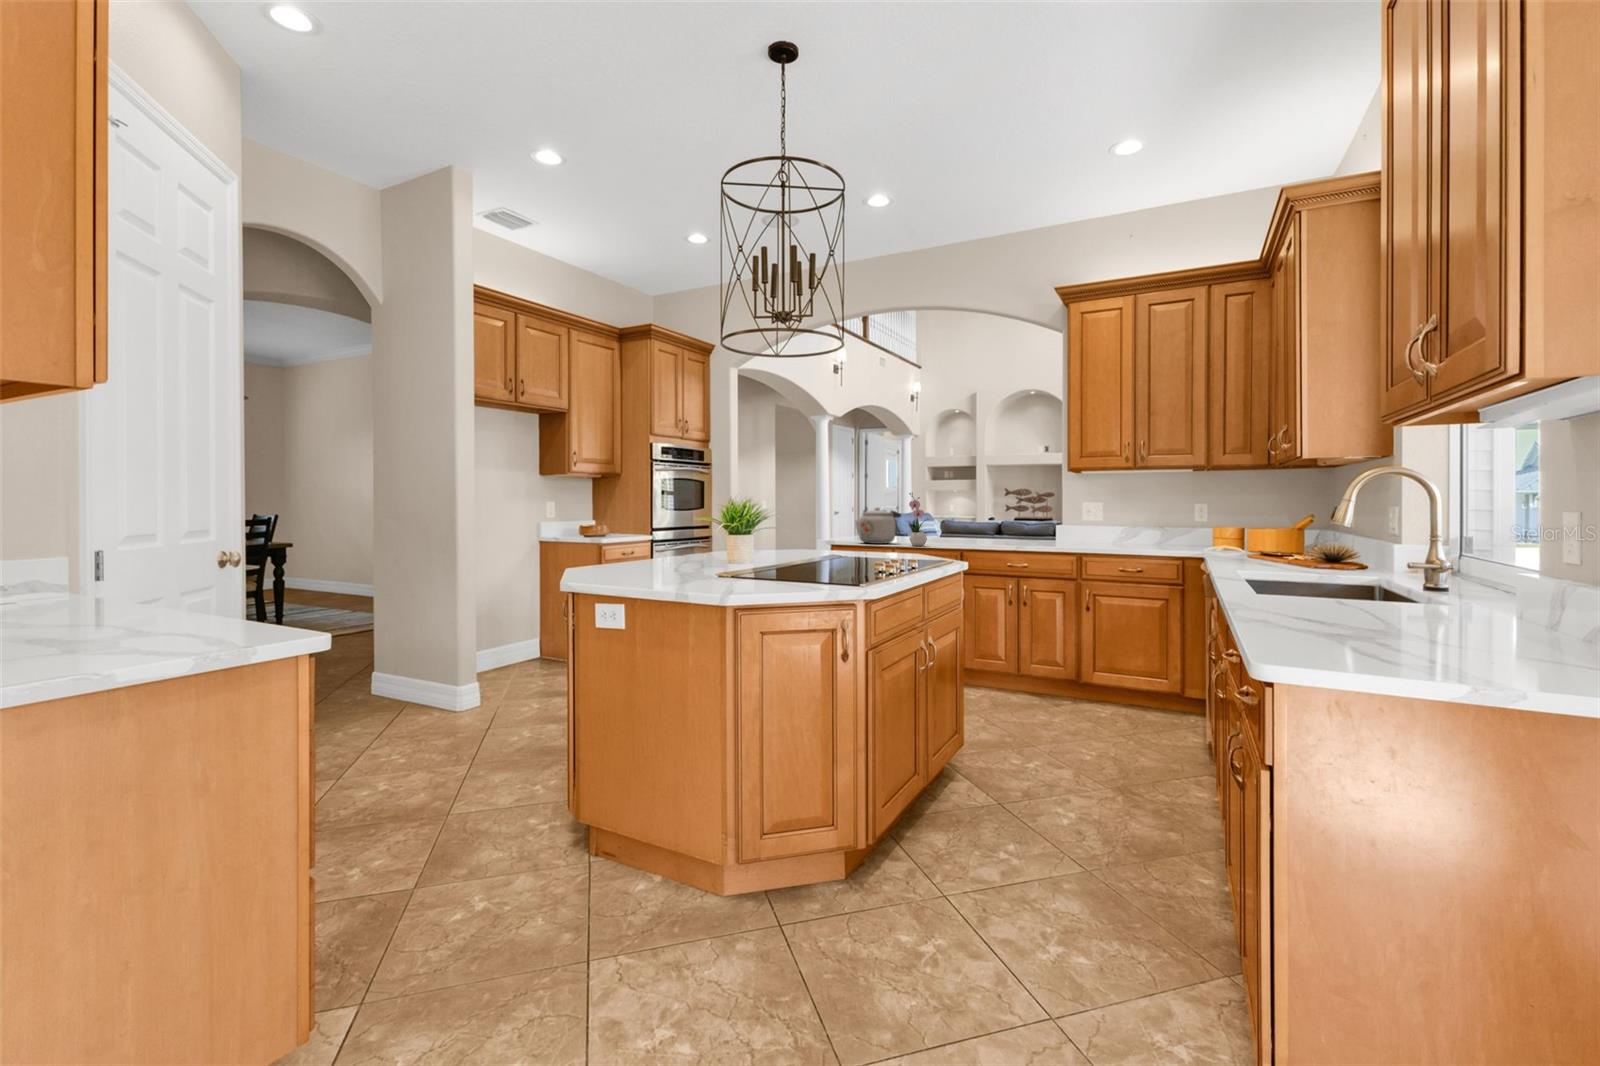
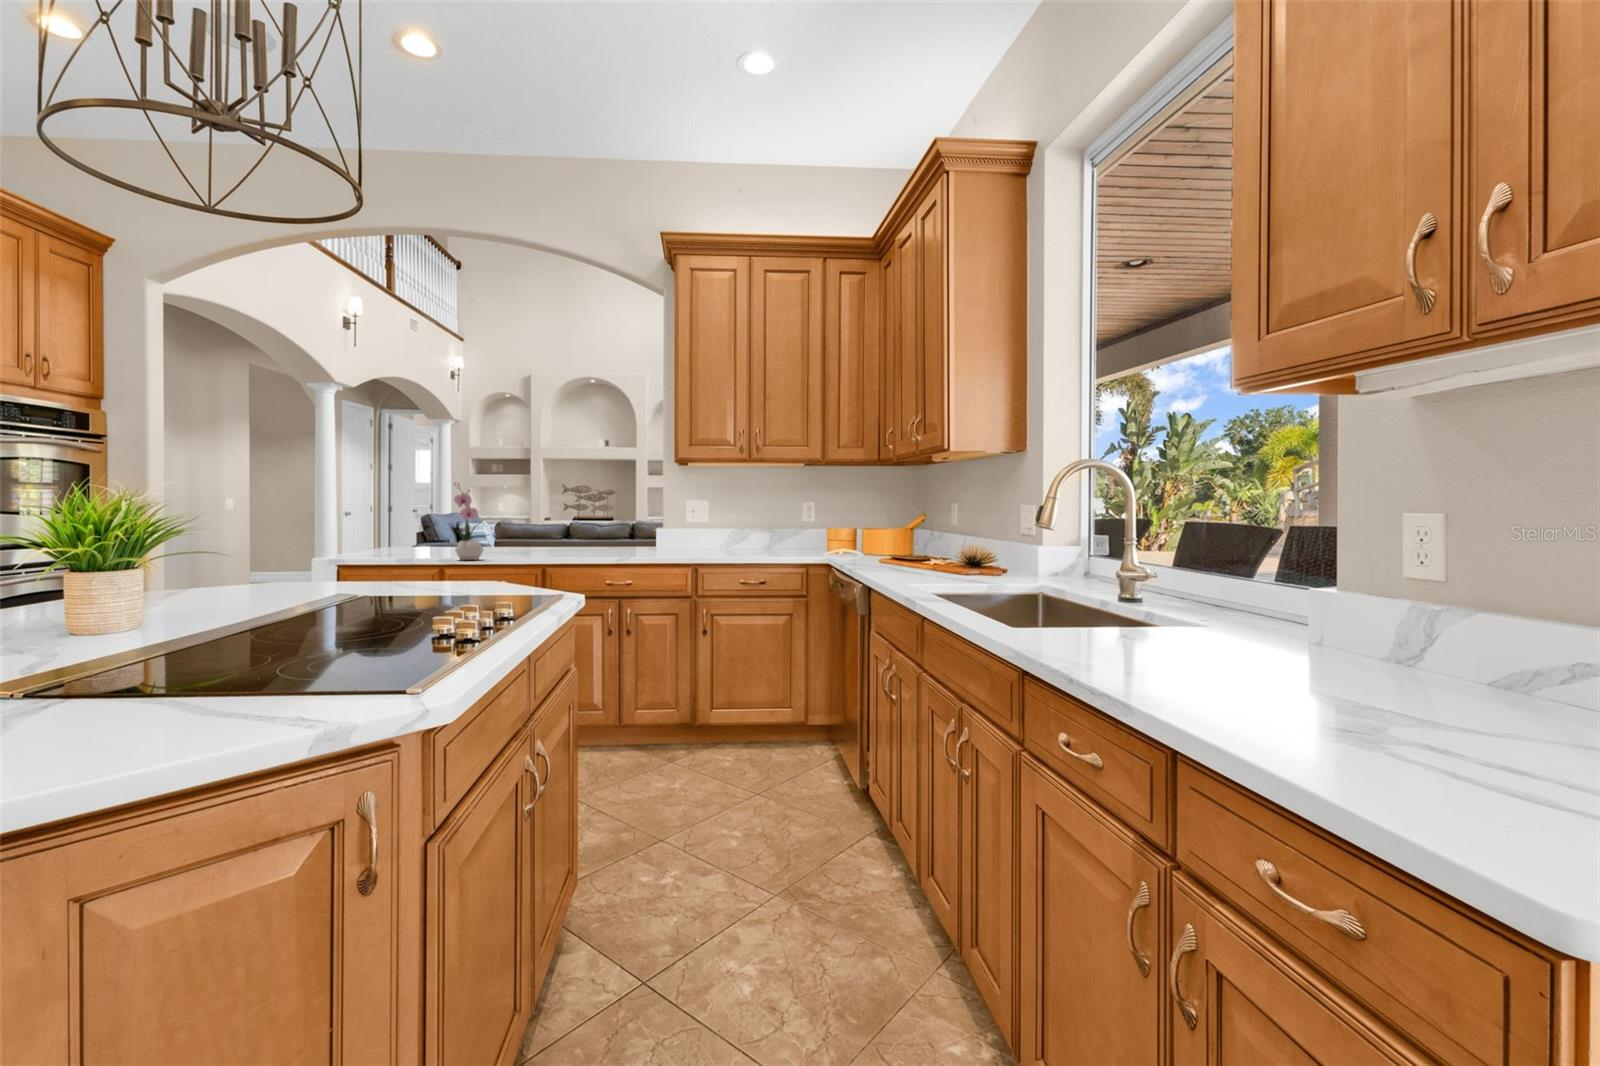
kettle: present [855,507,901,544] -> none [361,504,441,558]

